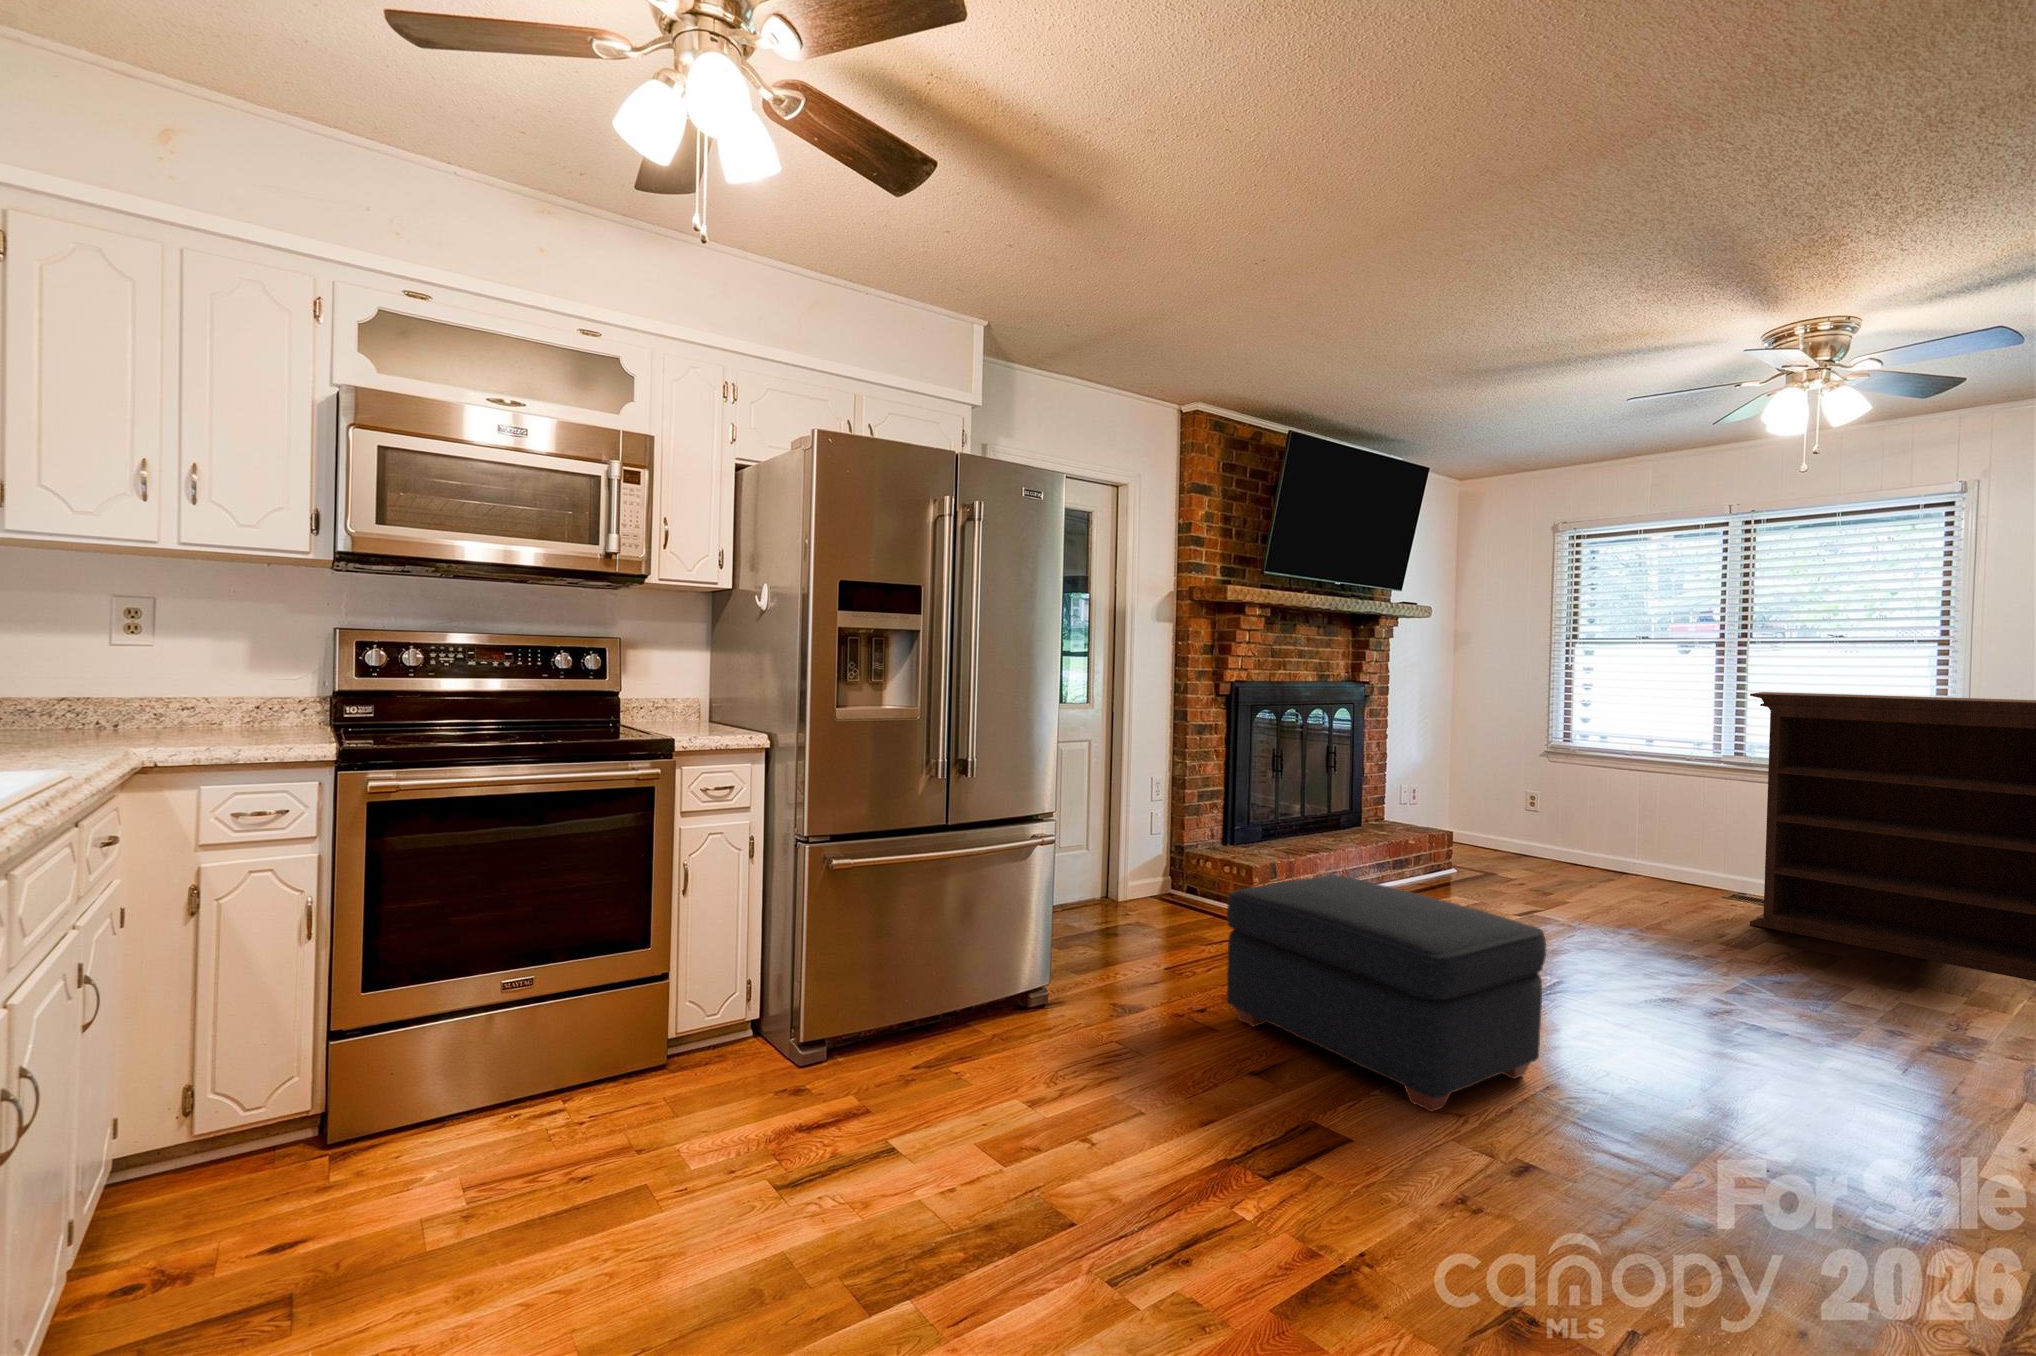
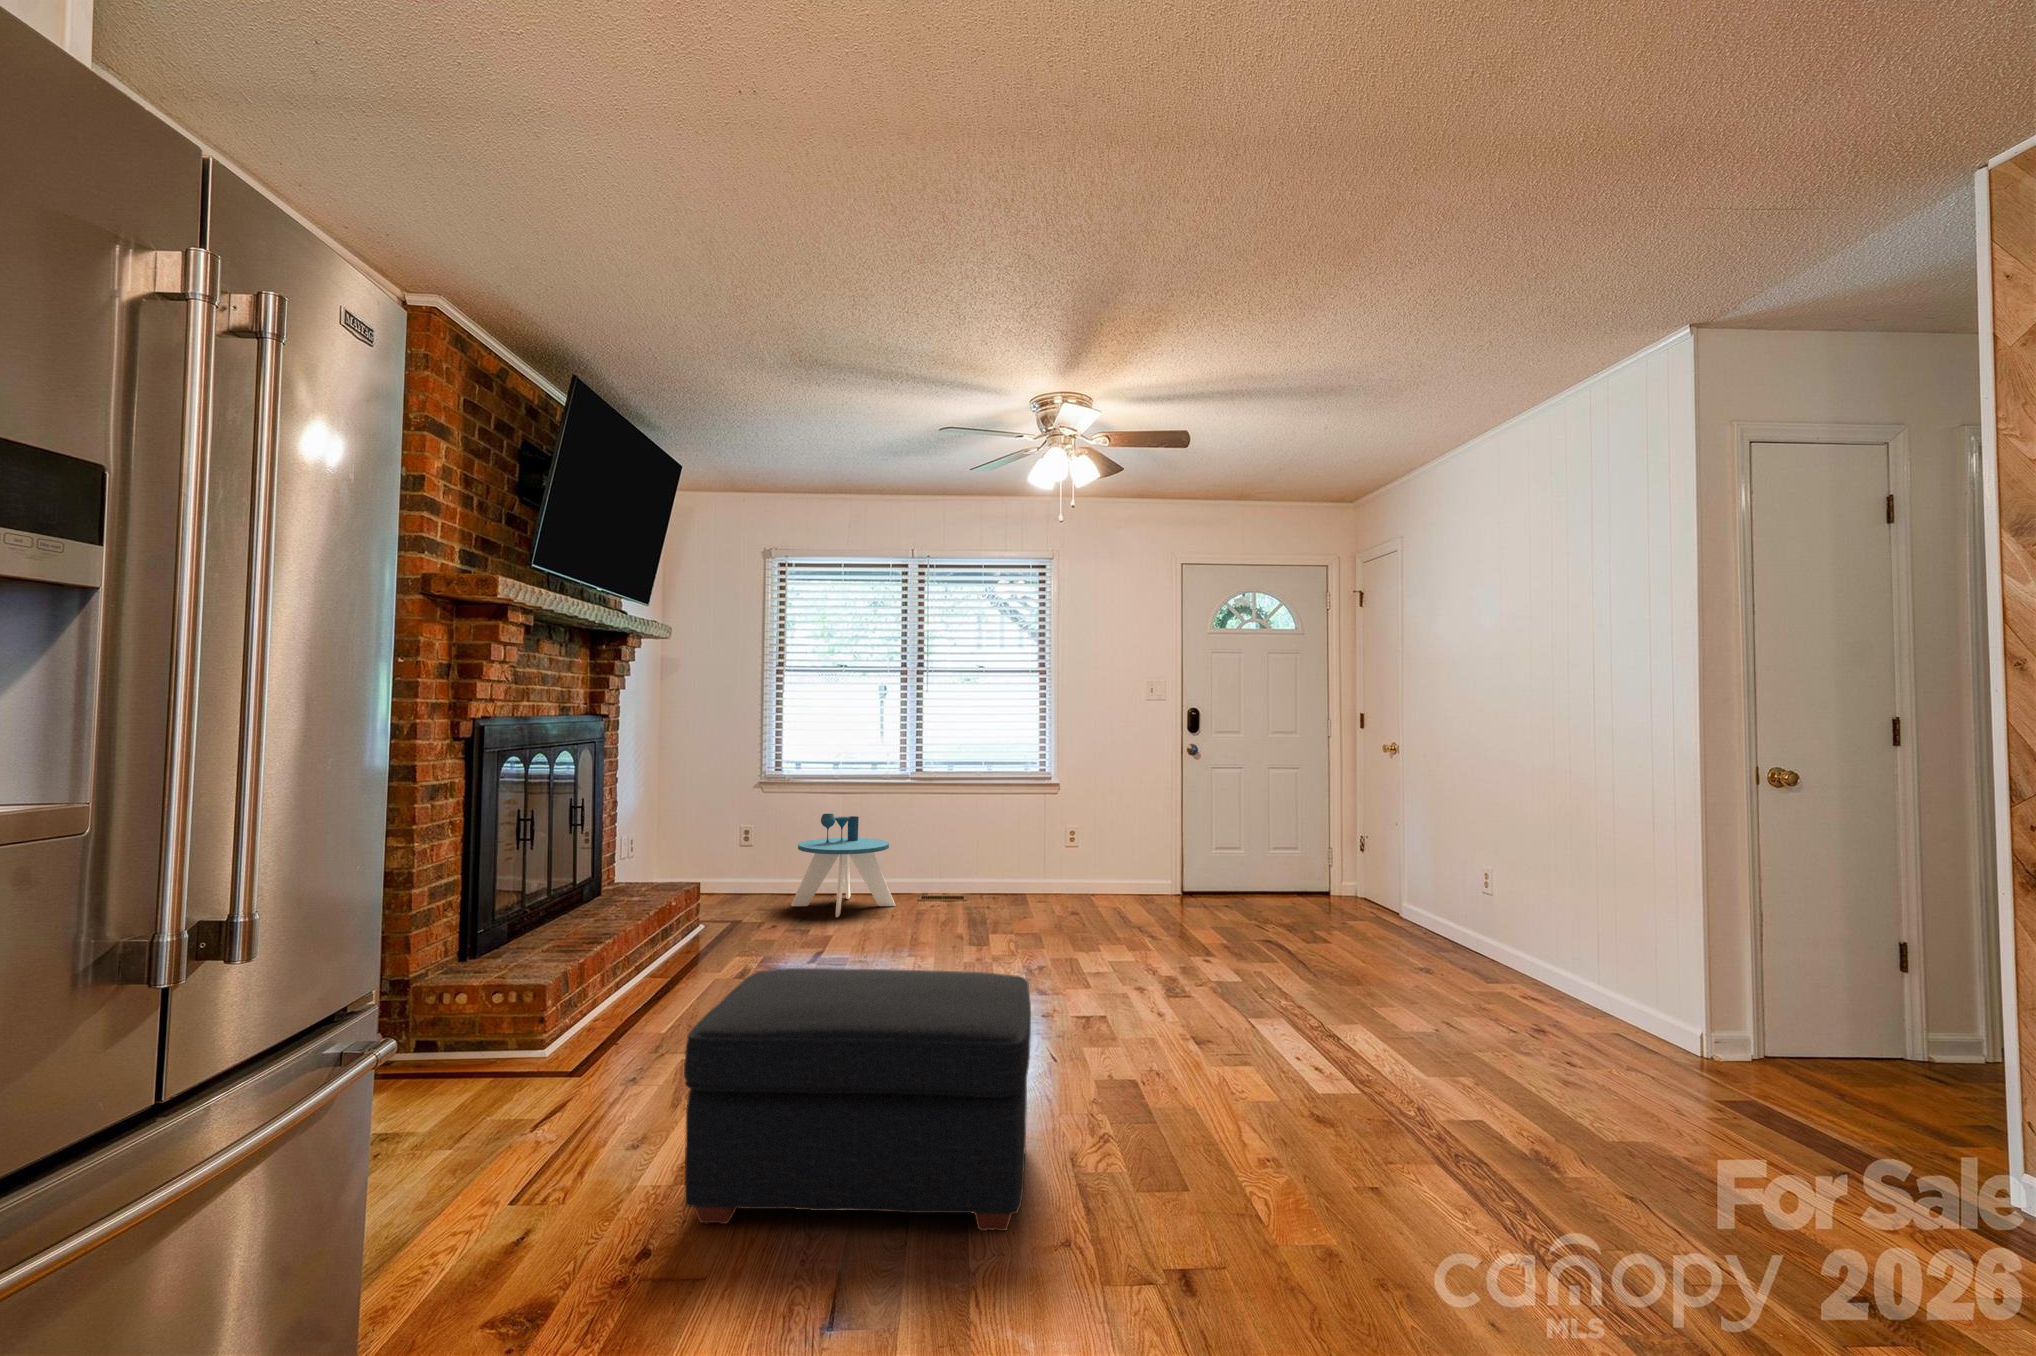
bookshelf: present [1750,692,2036,981] -> none [956,716,1145,921]
side table: none [1564,788,1688,897] -> present [791,814,896,917]

